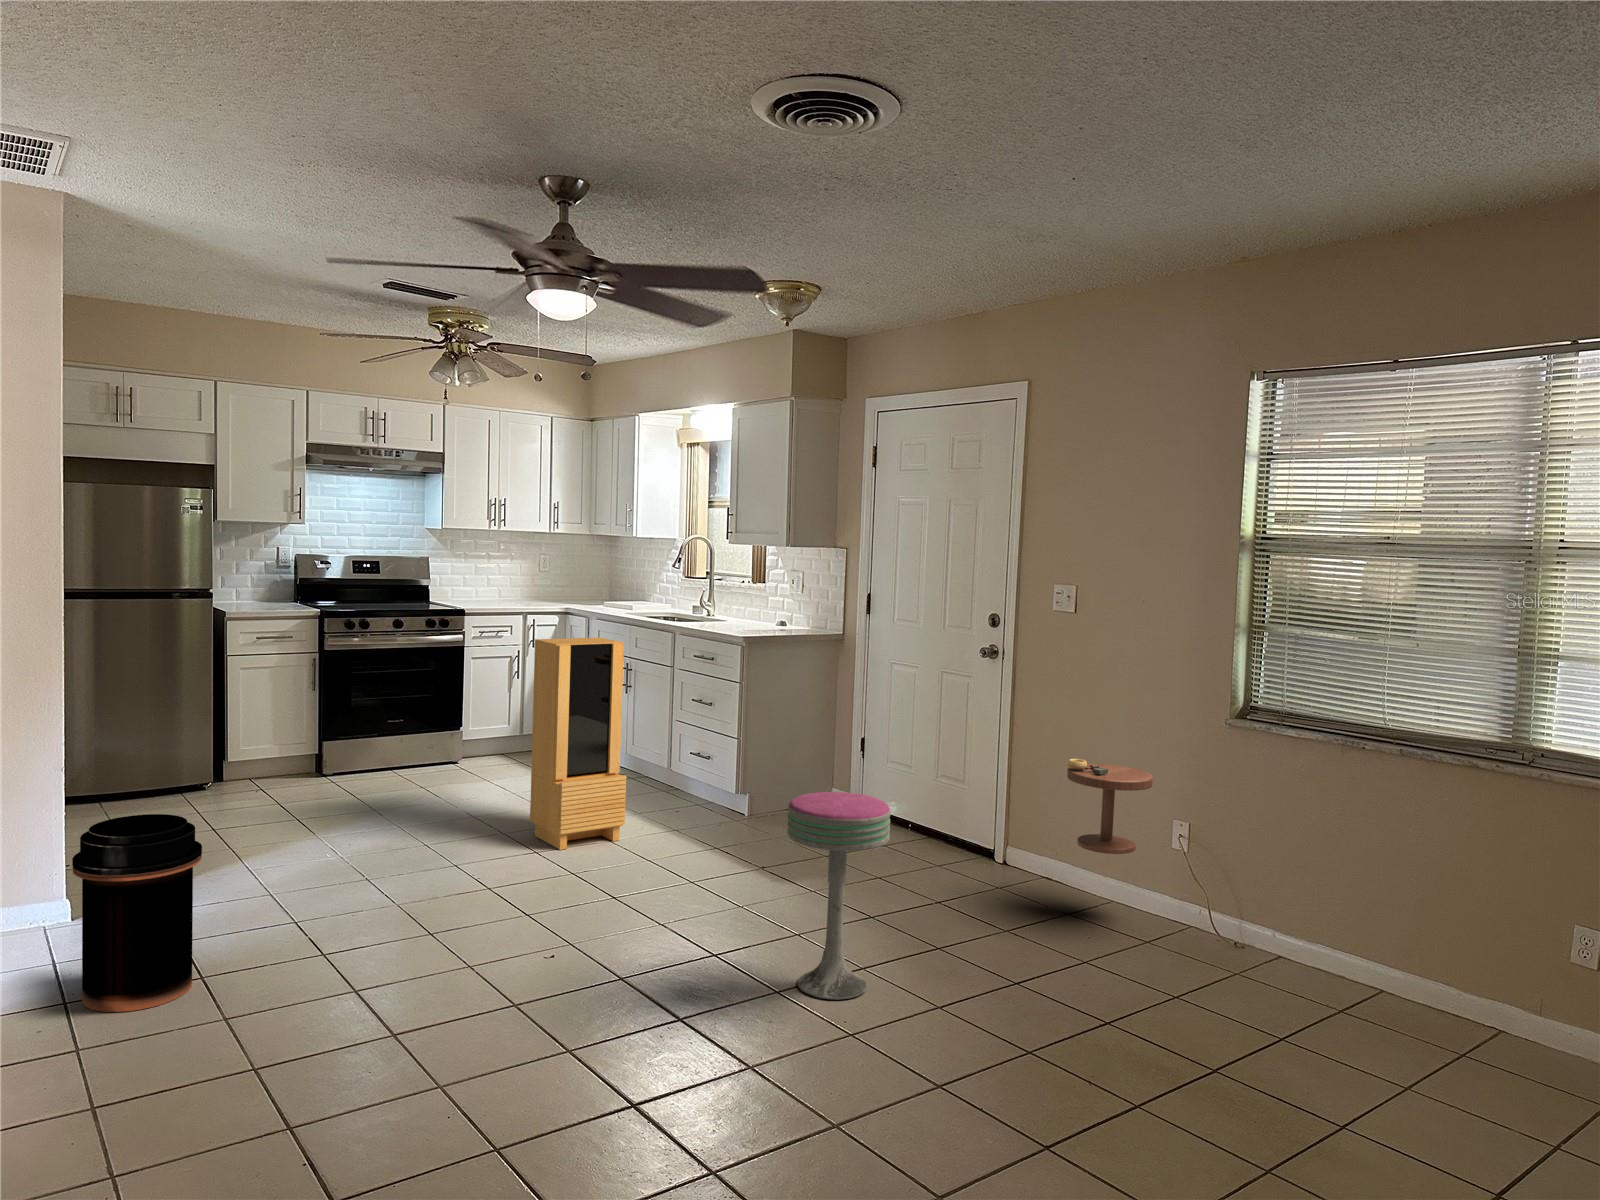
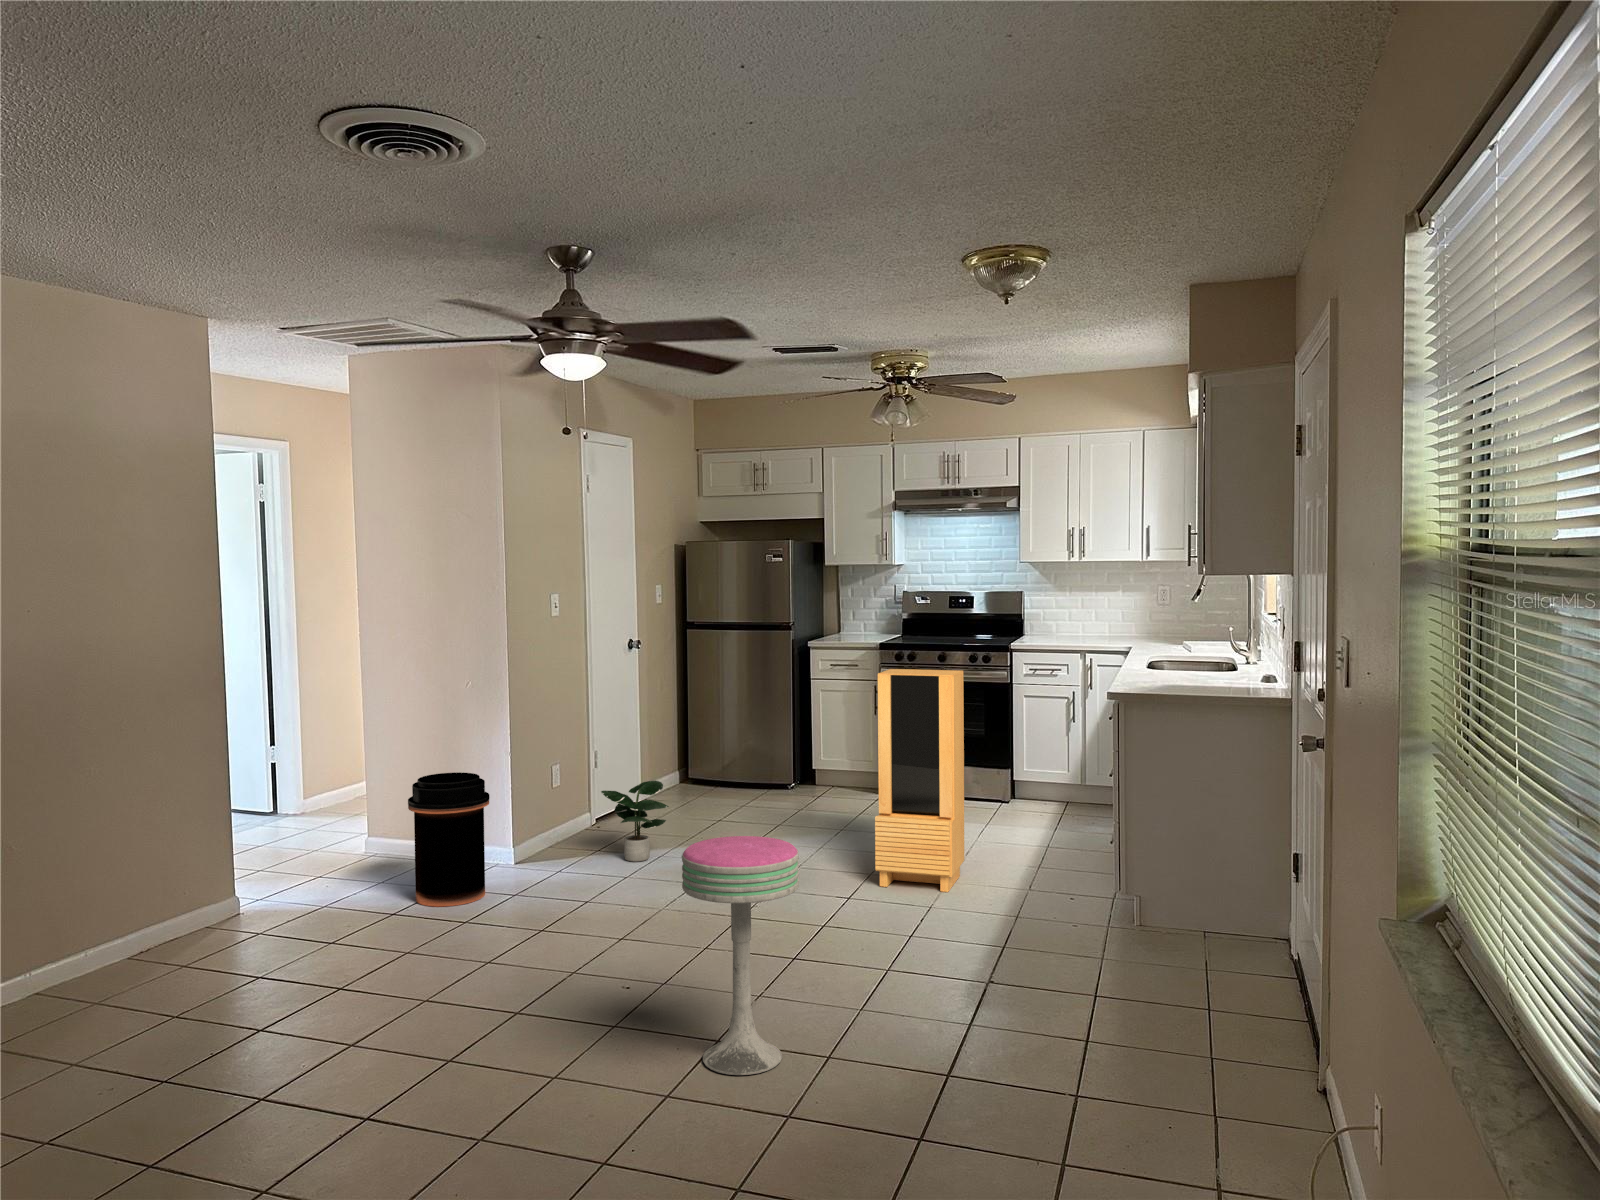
side table: present [1067,759,1153,854] -> none [1170,873,1312,1139]
potted plant: none [208,791,307,894] -> present [601,781,669,862]

